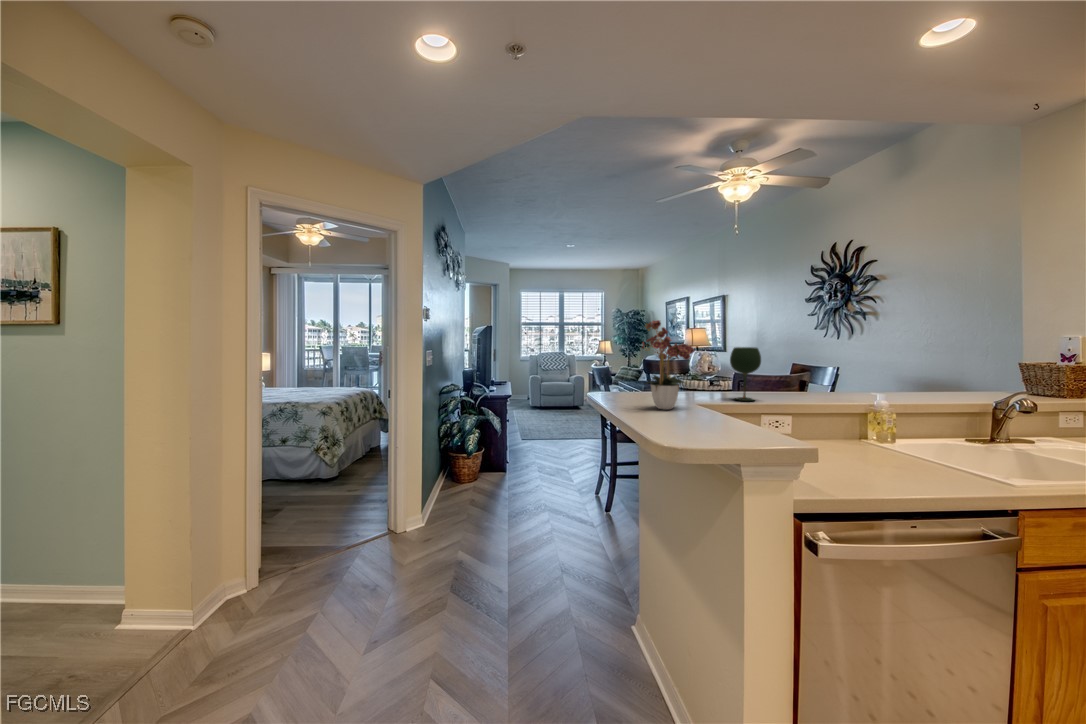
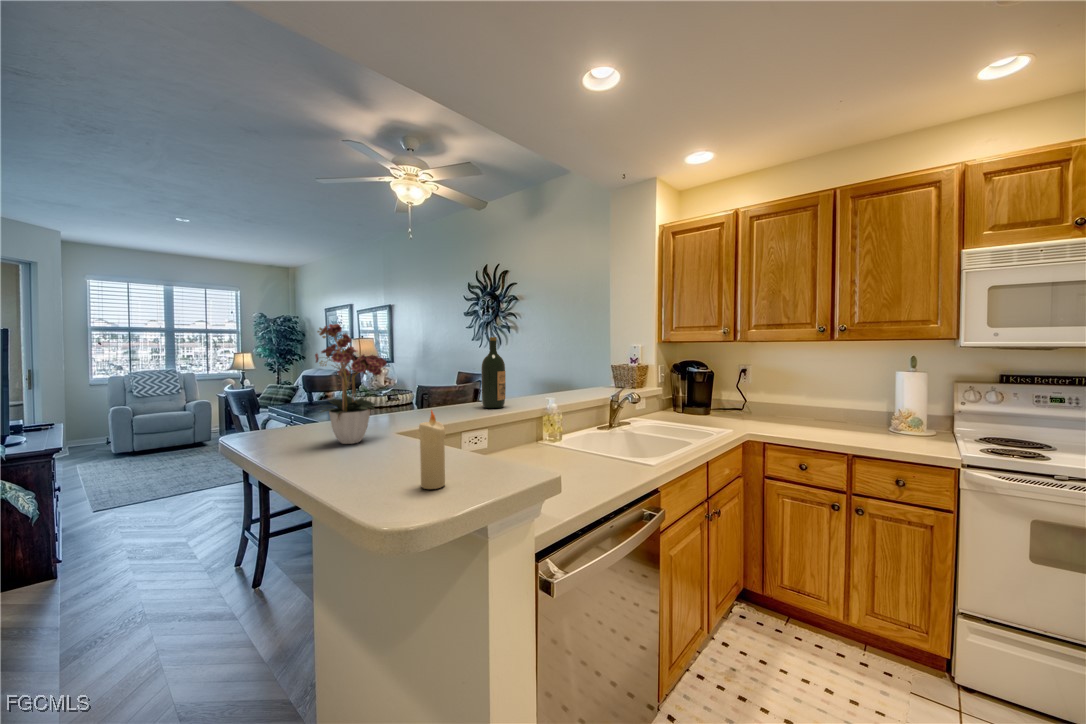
wine bottle: none [793,328,821,399] -> present [481,337,506,408]
wine glass: present [730,347,761,401] -> none [423,358,455,418]
candle: none [702,385,722,443] -> present [419,410,445,489]

